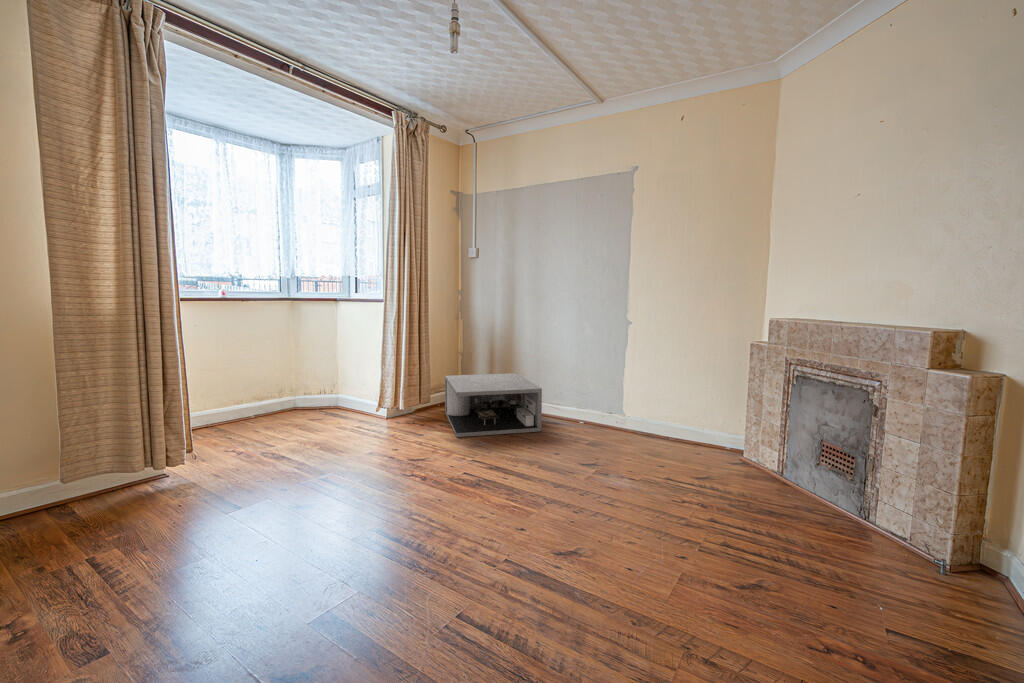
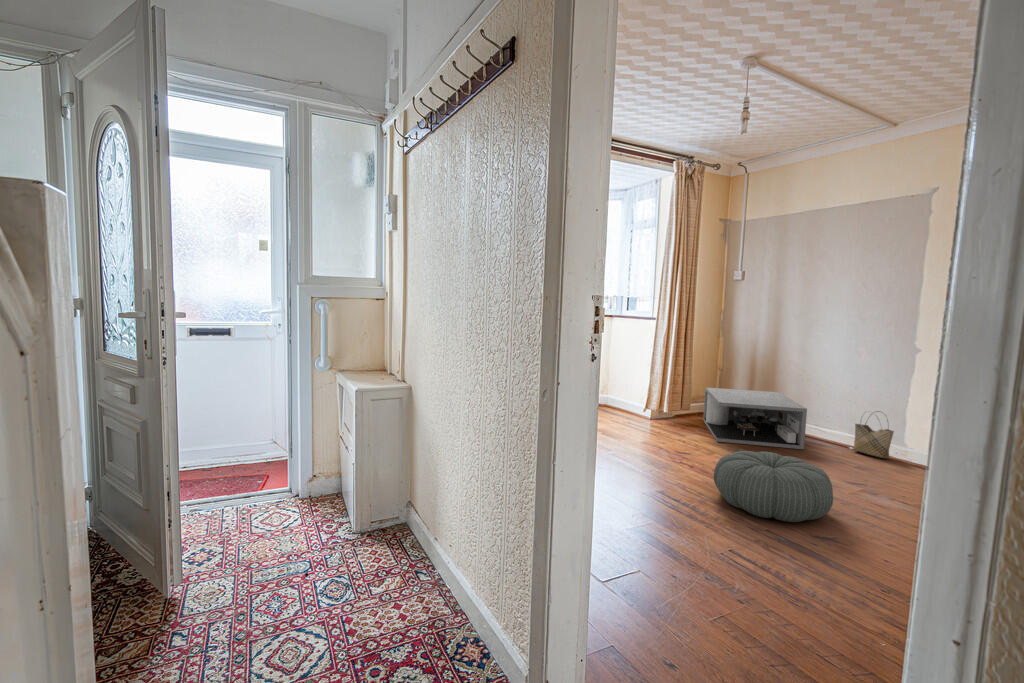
woven basket: none [582,383,614,429] -> present [853,411,894,458]
pouf: none [444,450,573,541] -> present [714,451,833,522]

